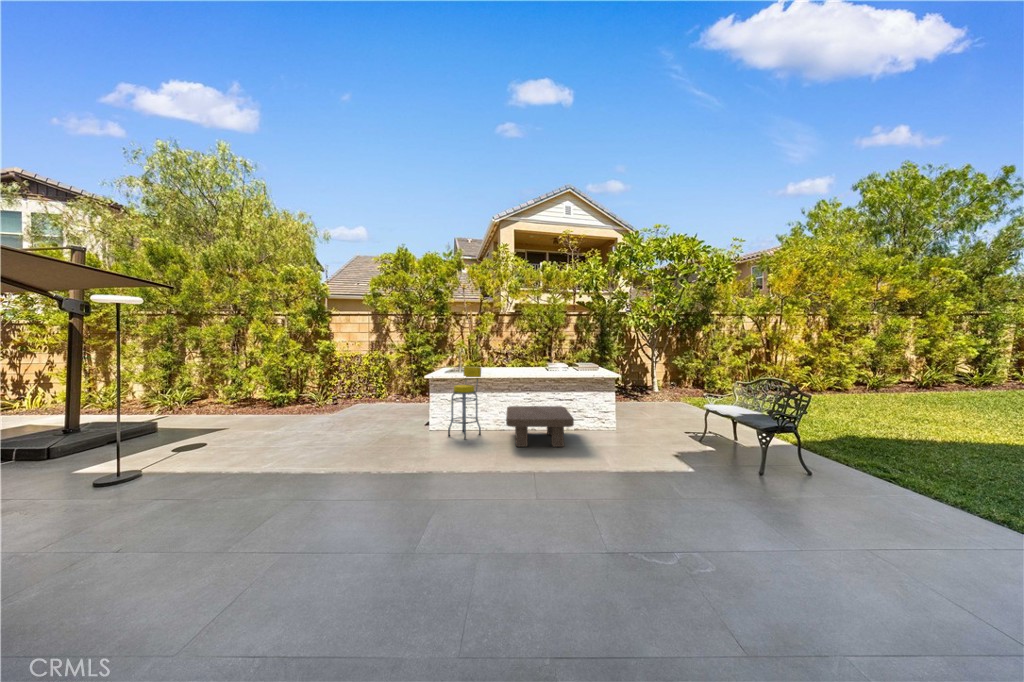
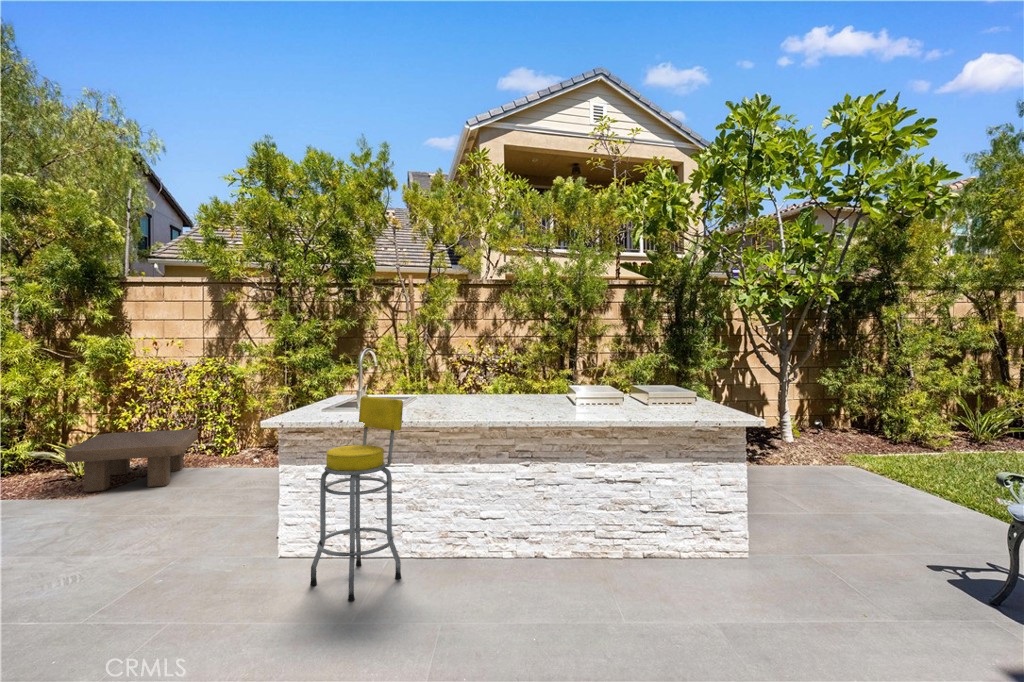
coffee table: present [506,406,574,447] -> present [65,429,198,492]

